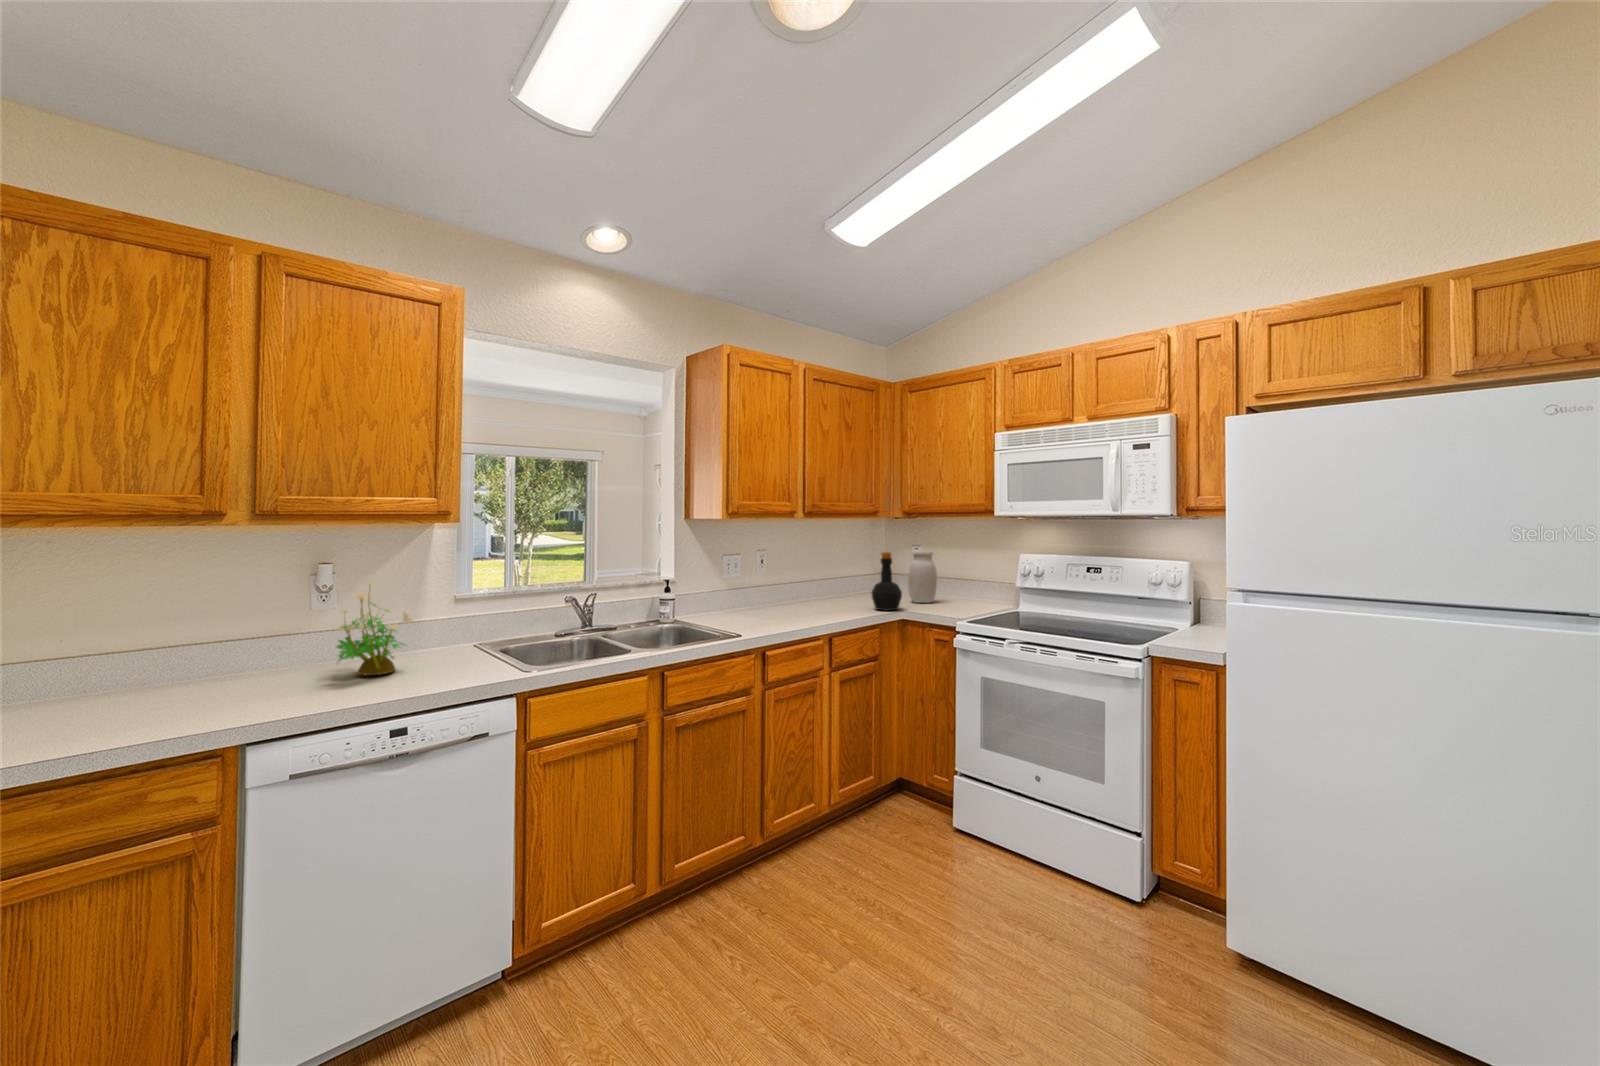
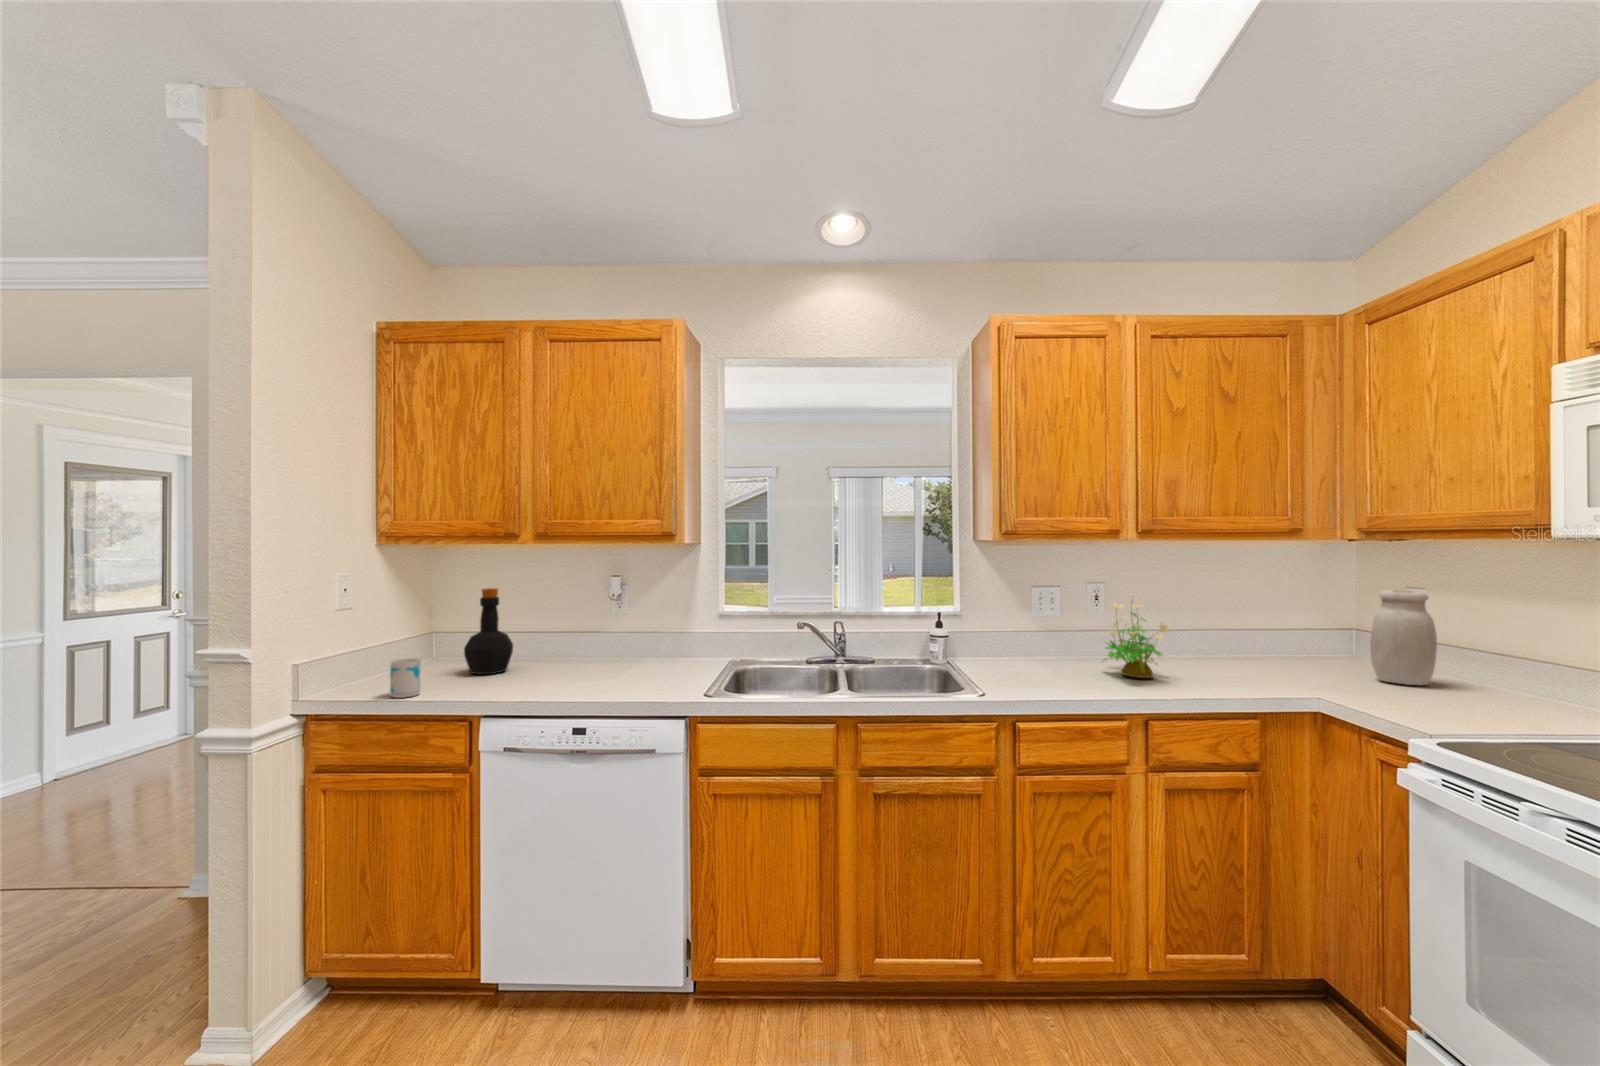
bottle: present [872,552,902,611] -> present [464,588,513,674]
potted plant: present [337,582,413,675] -> present [1103,593,1170,678]
mug: none [47,687,104,748] -> present [390,658,421,698]

